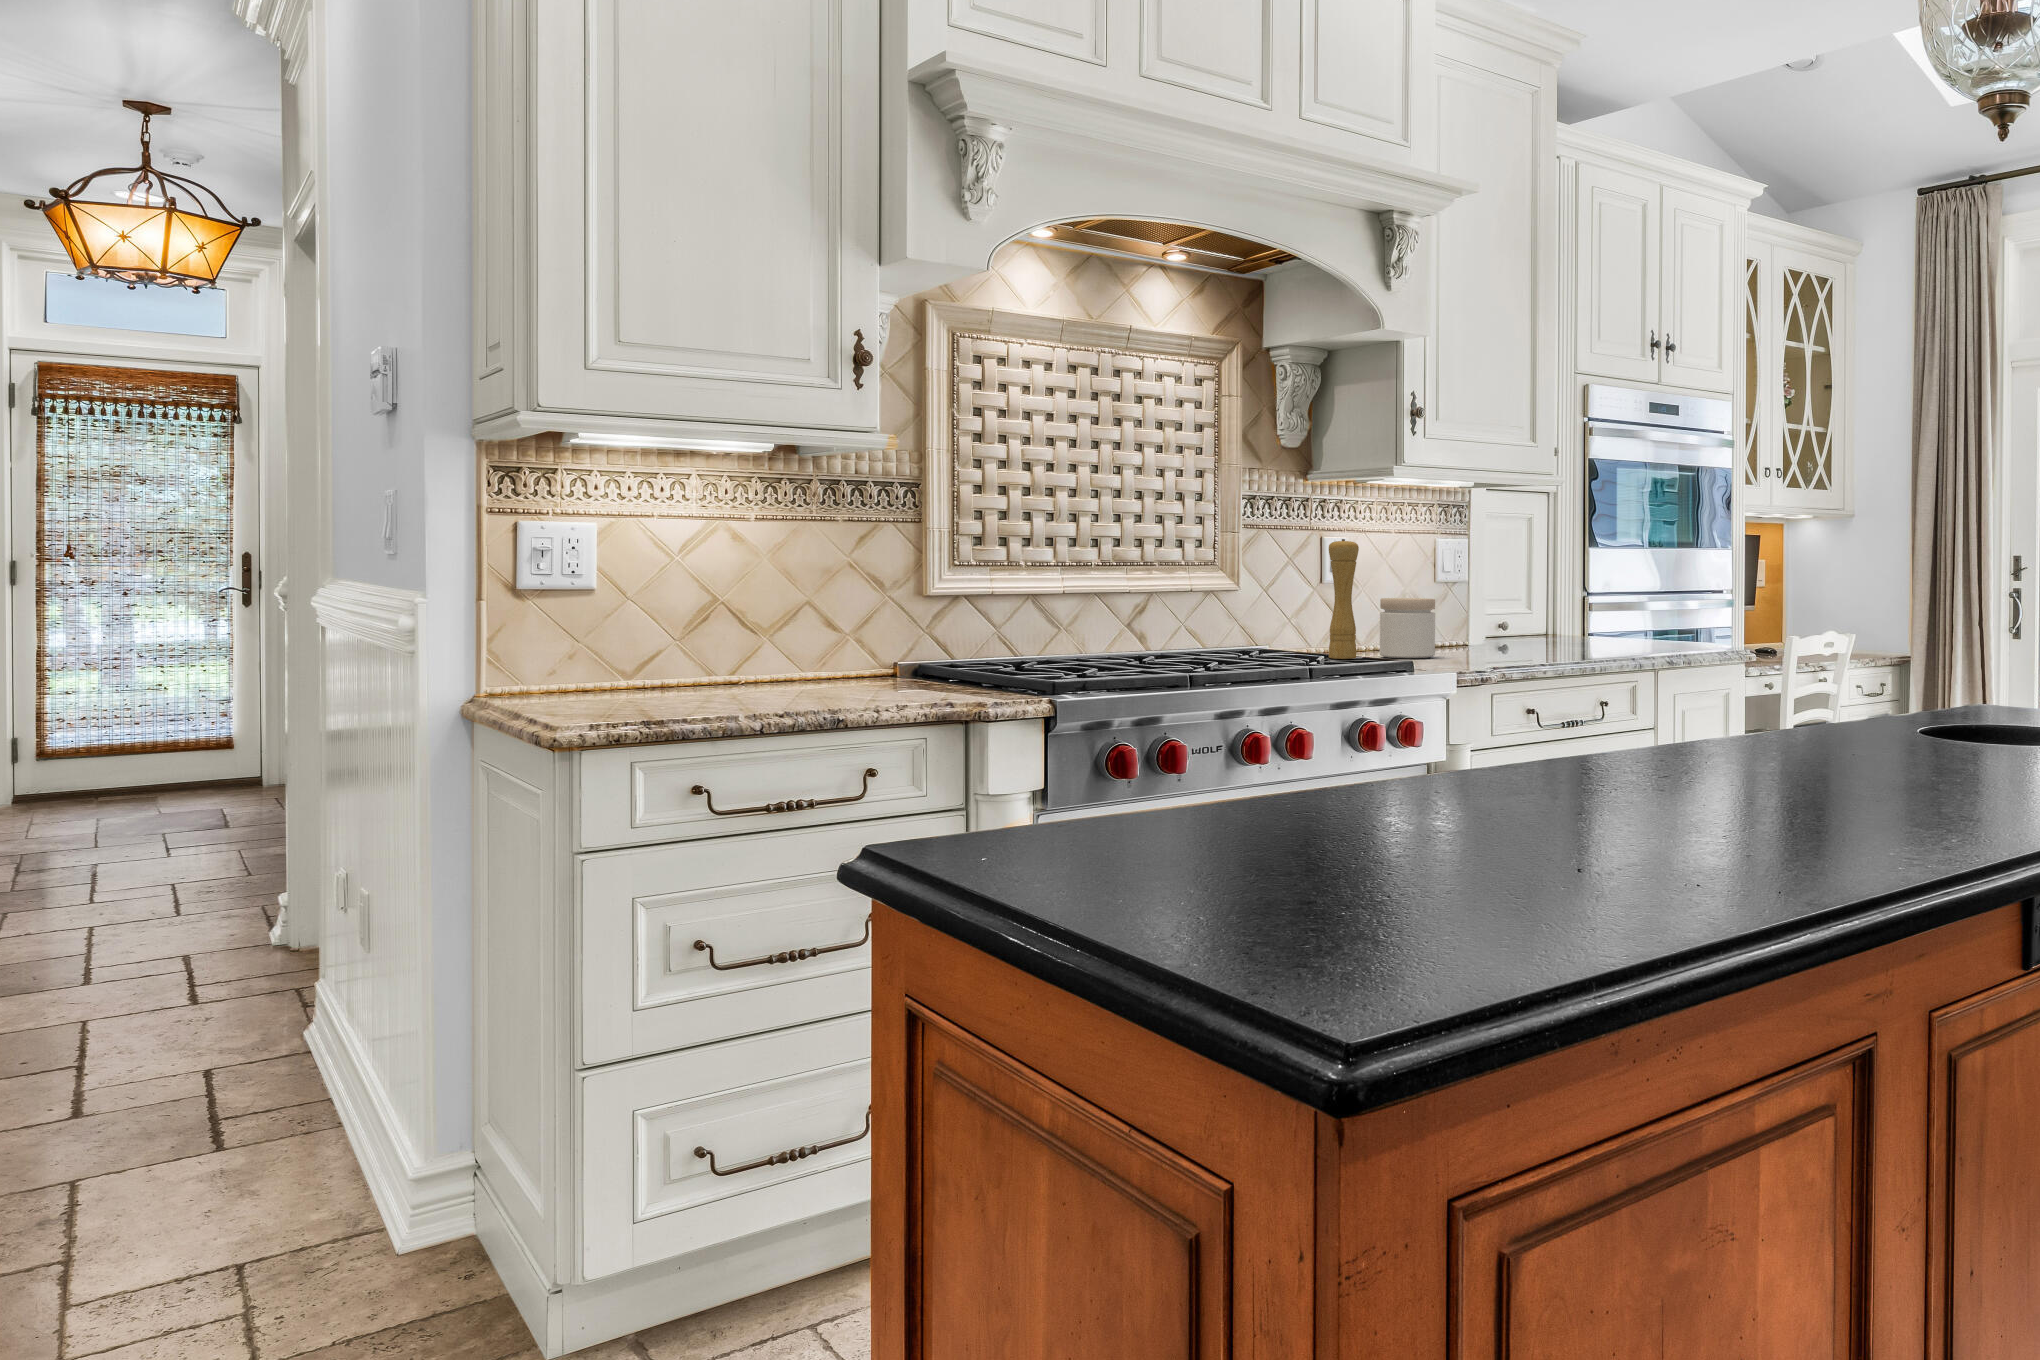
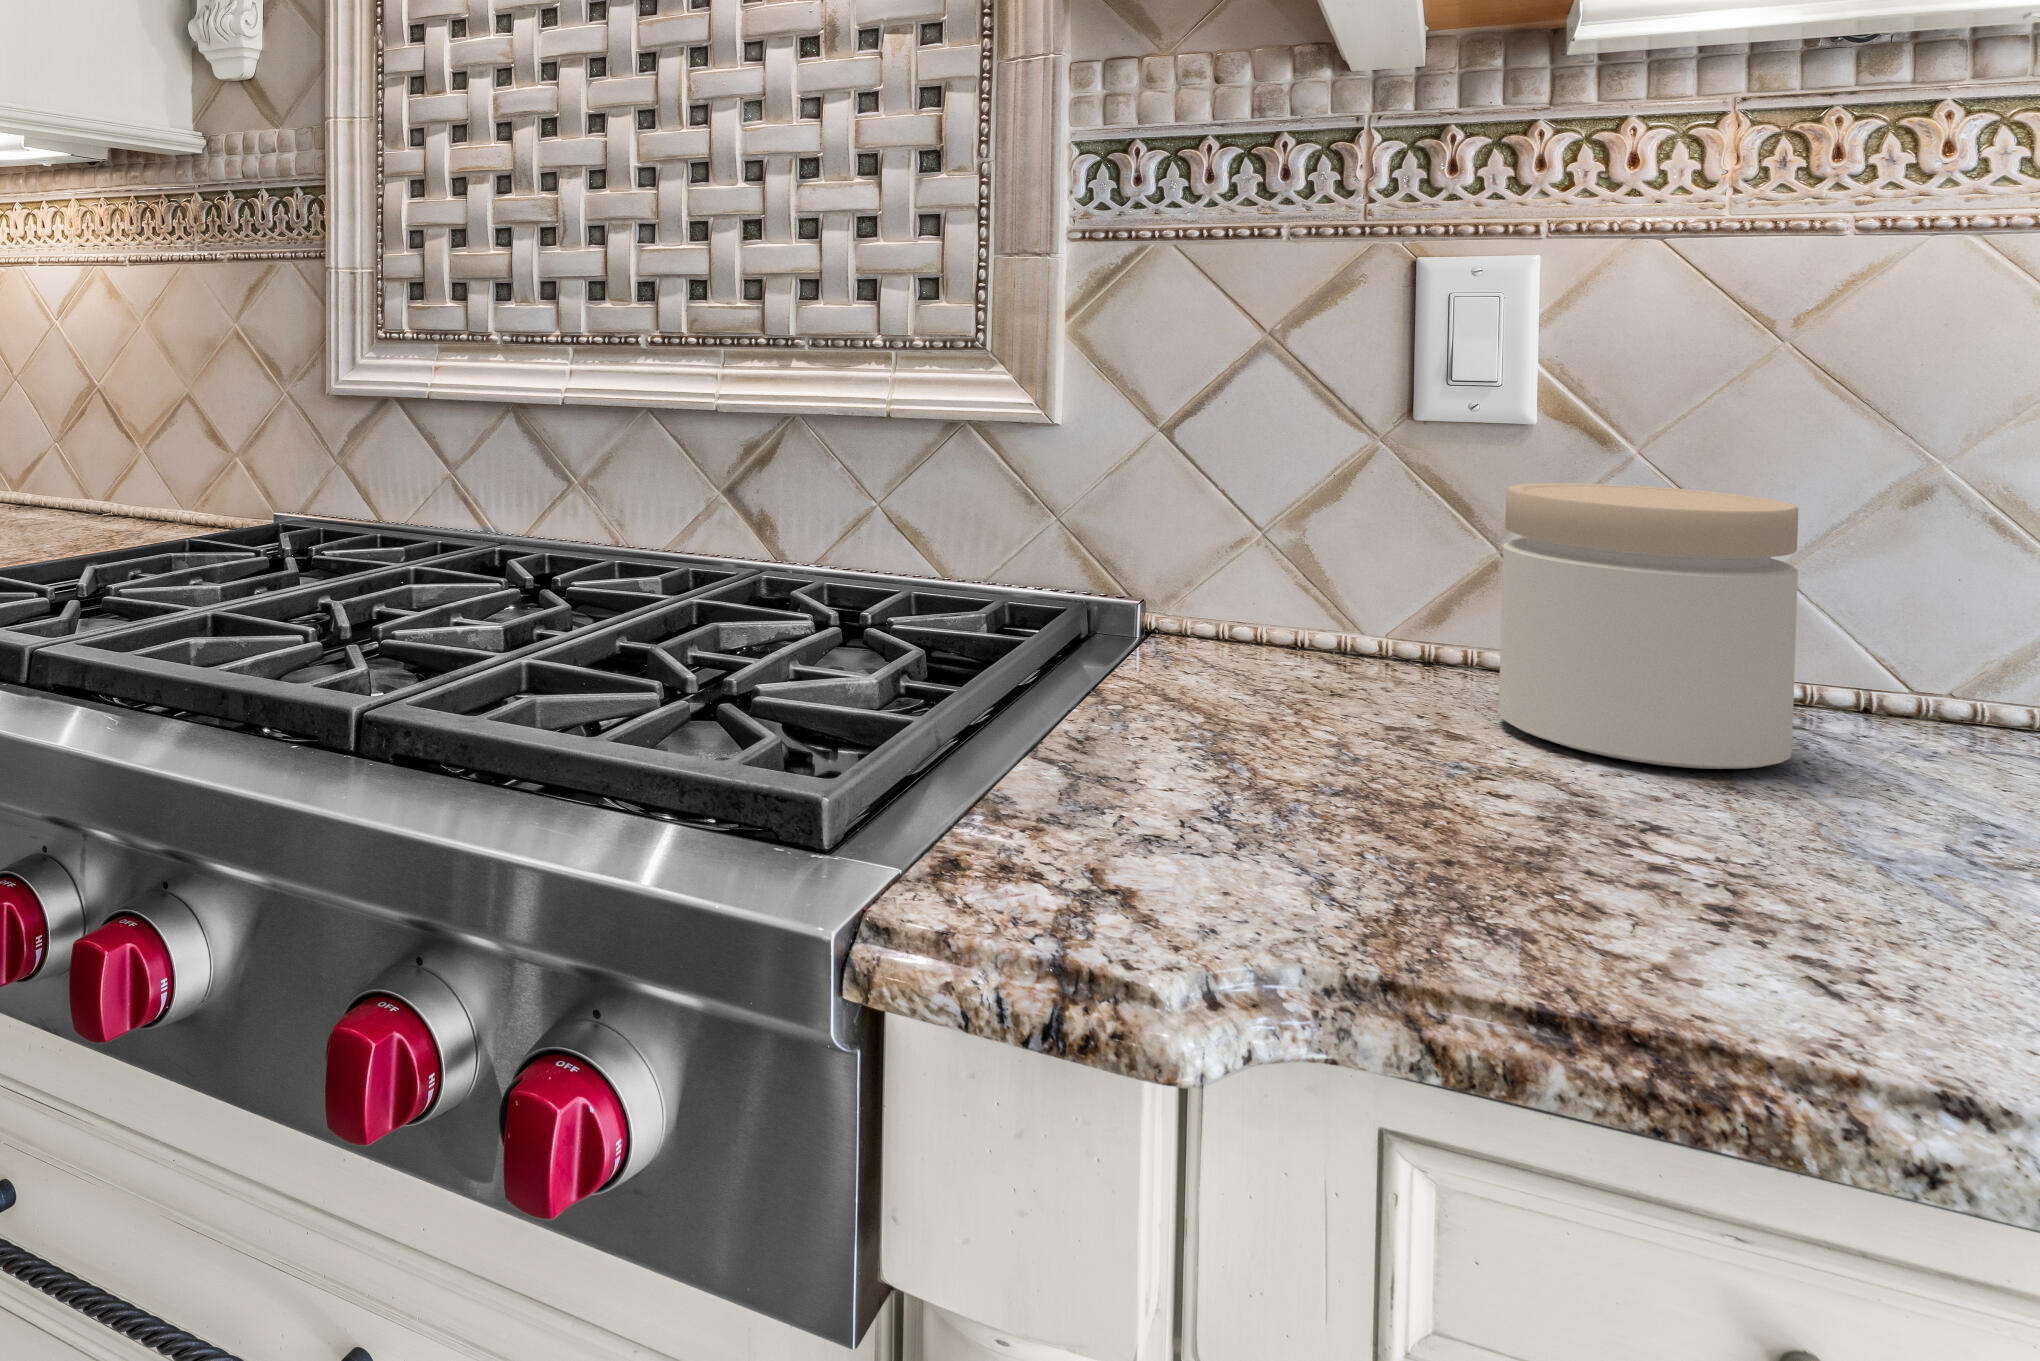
pepper mill: present [1329,539,1359,659] -> none [1233,256,1362,697]

